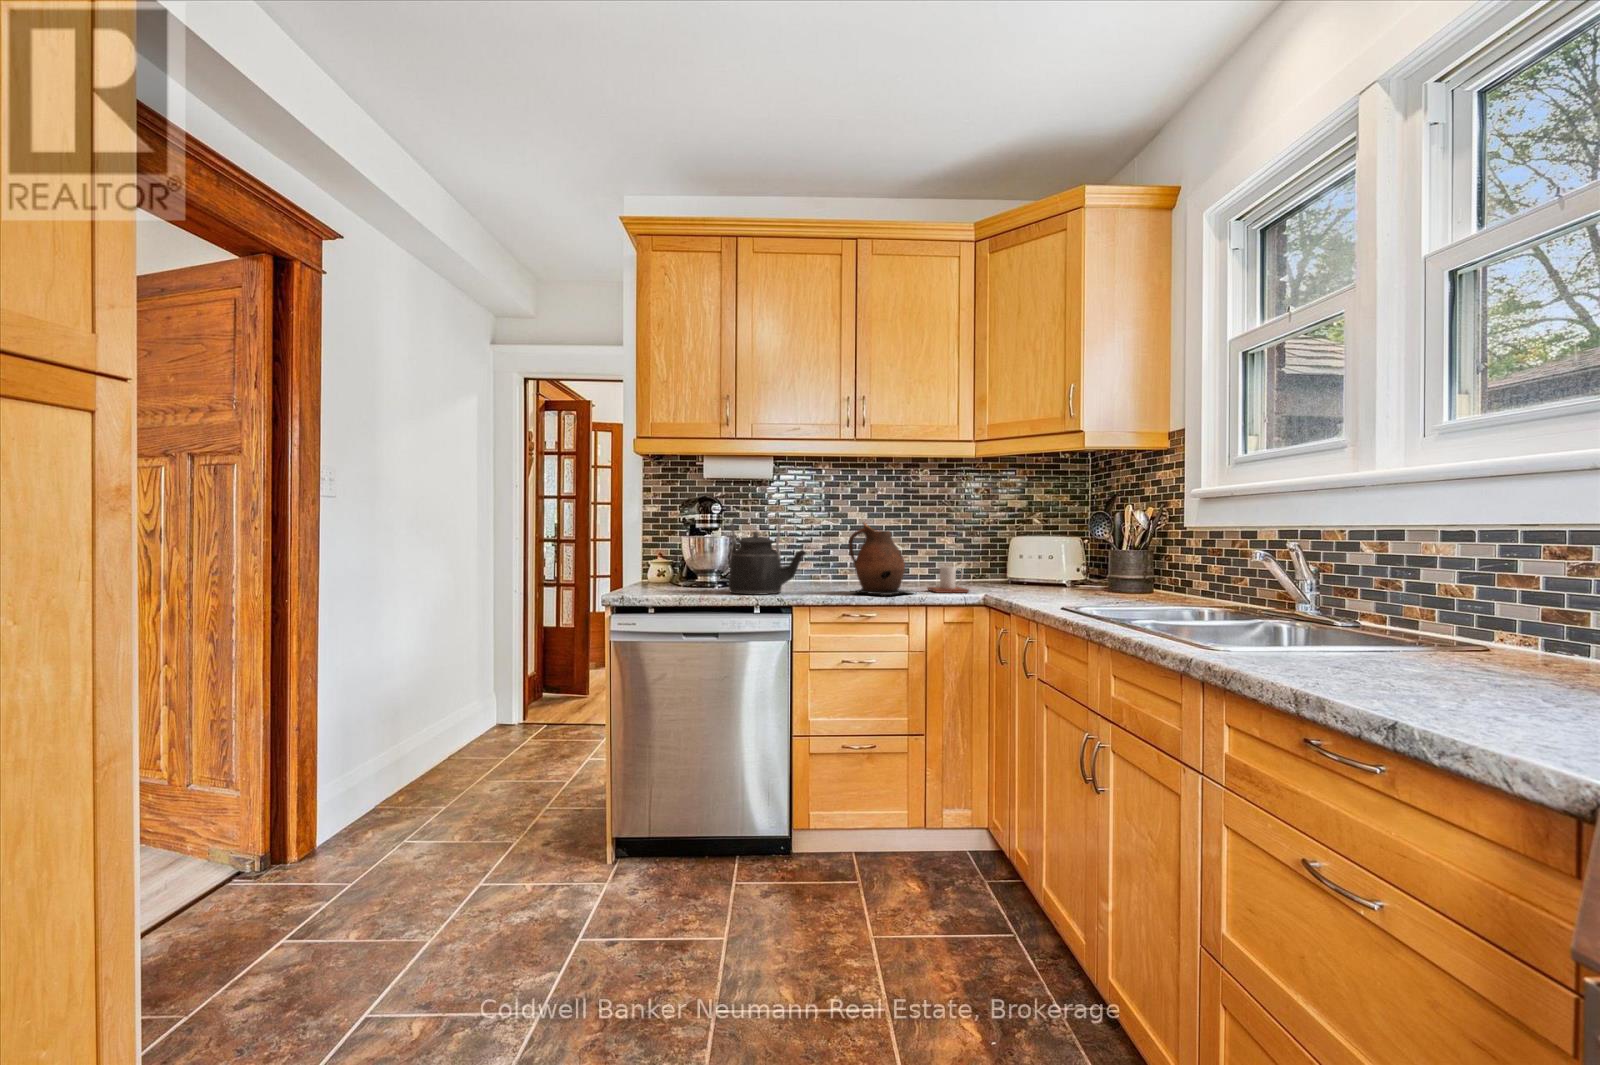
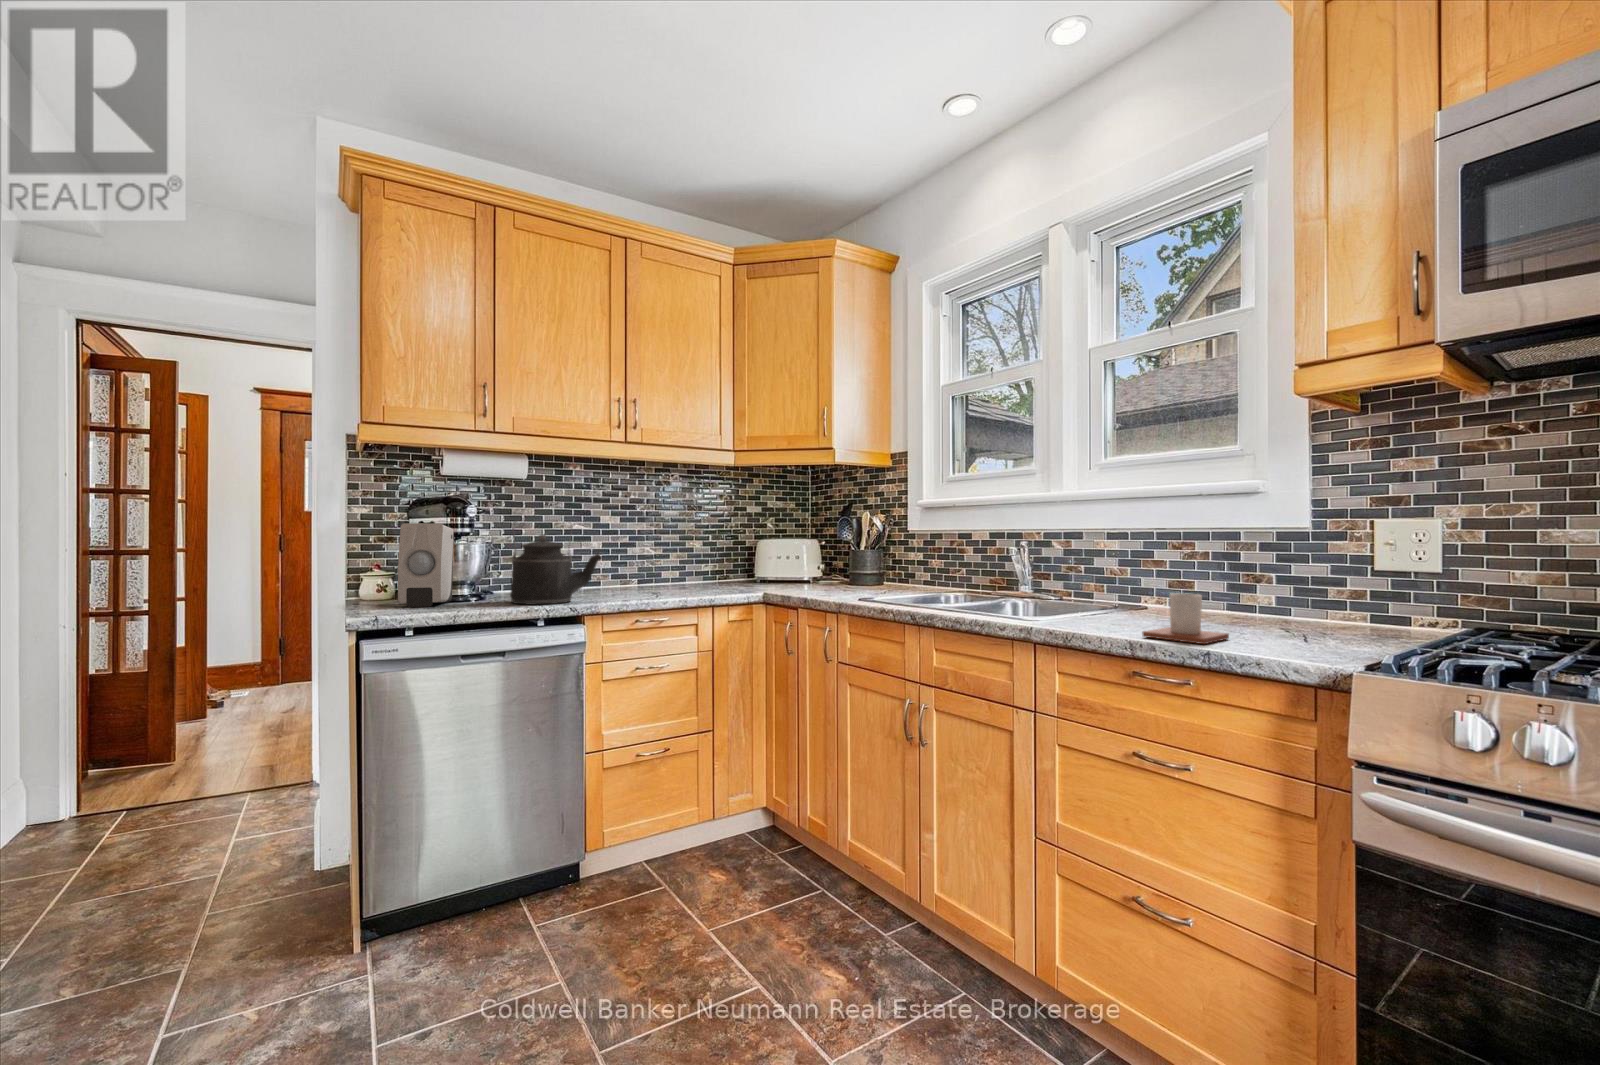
soap dispenser: none [646,522,696,591] -> present [398,523,454,607]
ceramic pitcher: present [849,523,913,595] -> none [641,525,707,598]
mug: present [927,566,969,593] -> present [1143,593,1229,644]

